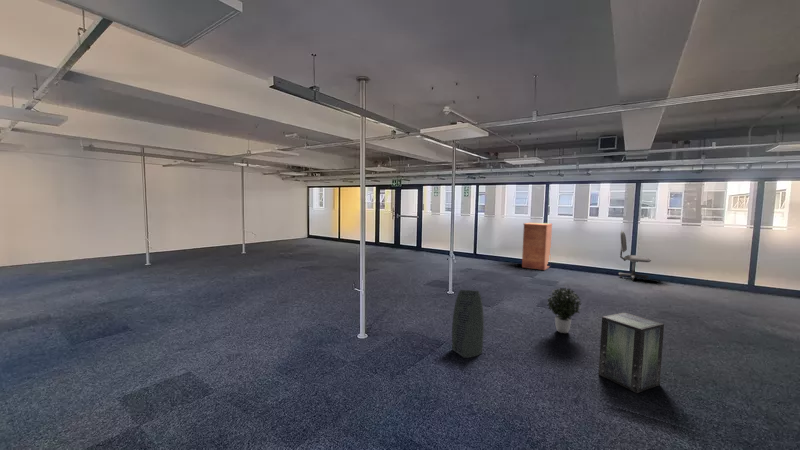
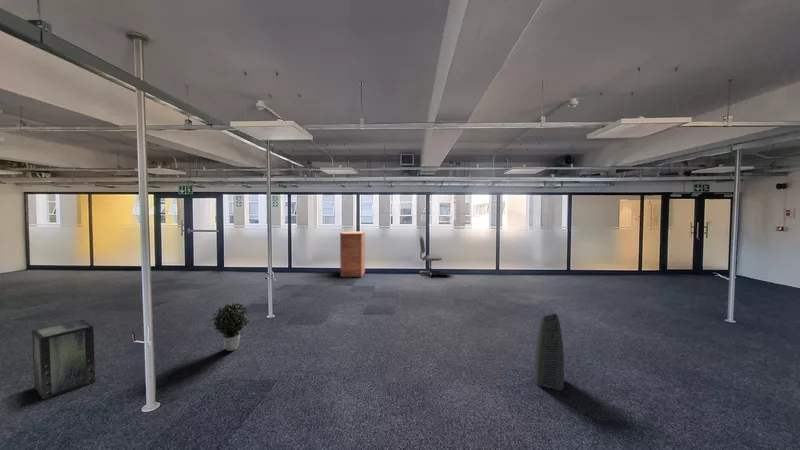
potted plant: present [547,288,581,333] -> present [213,303,249,351]
air purifier: present [452,290,484,358] -> present [534,314,564,391]
storage box: present [599,313,664,393] -> present [32,320,95,399]

